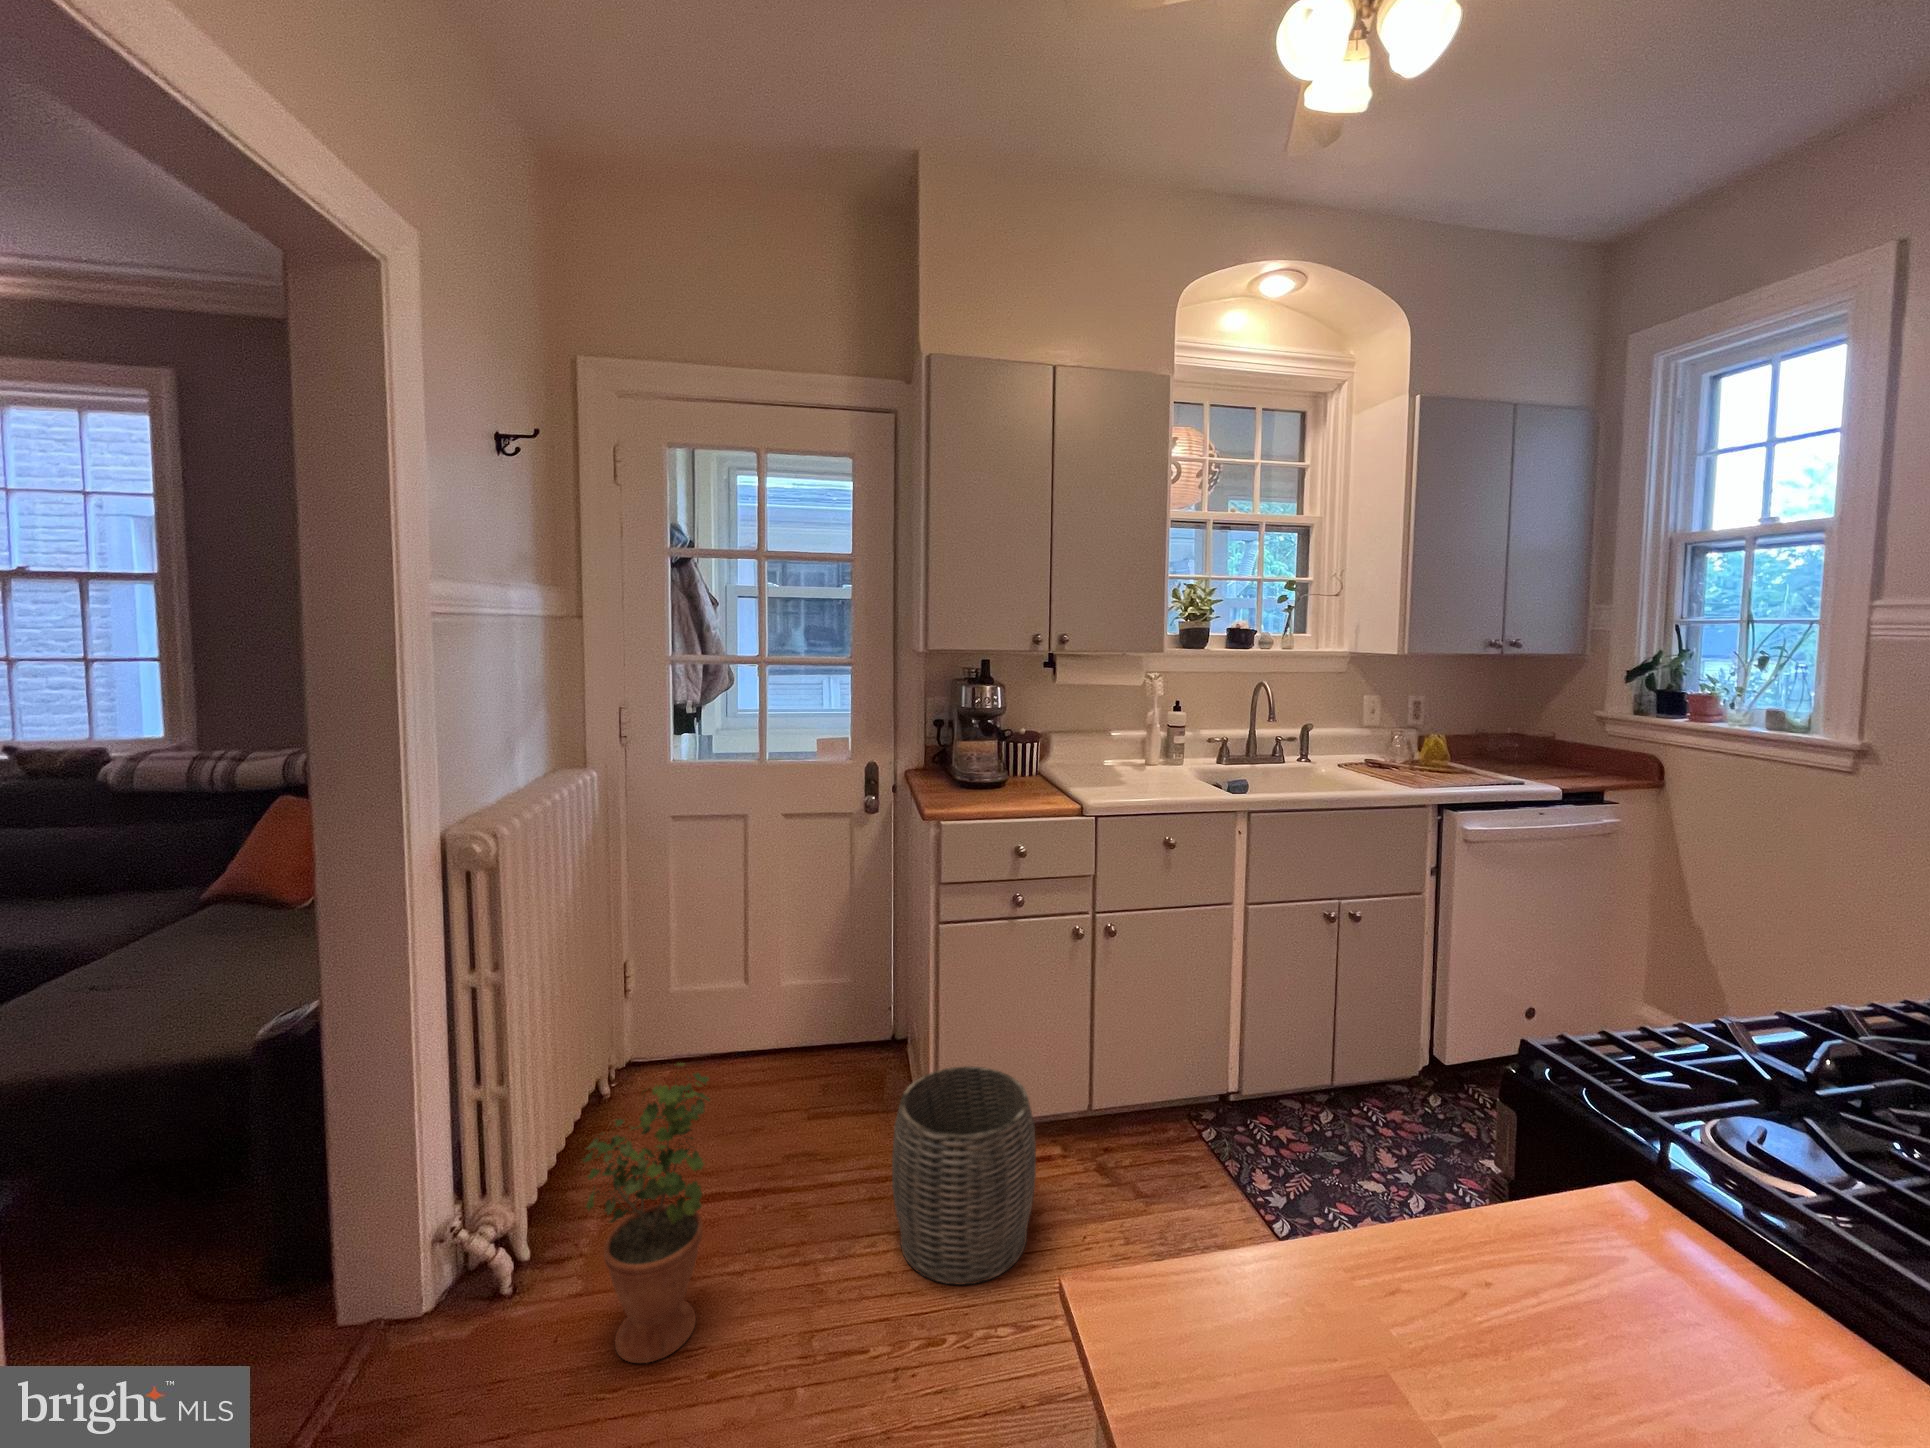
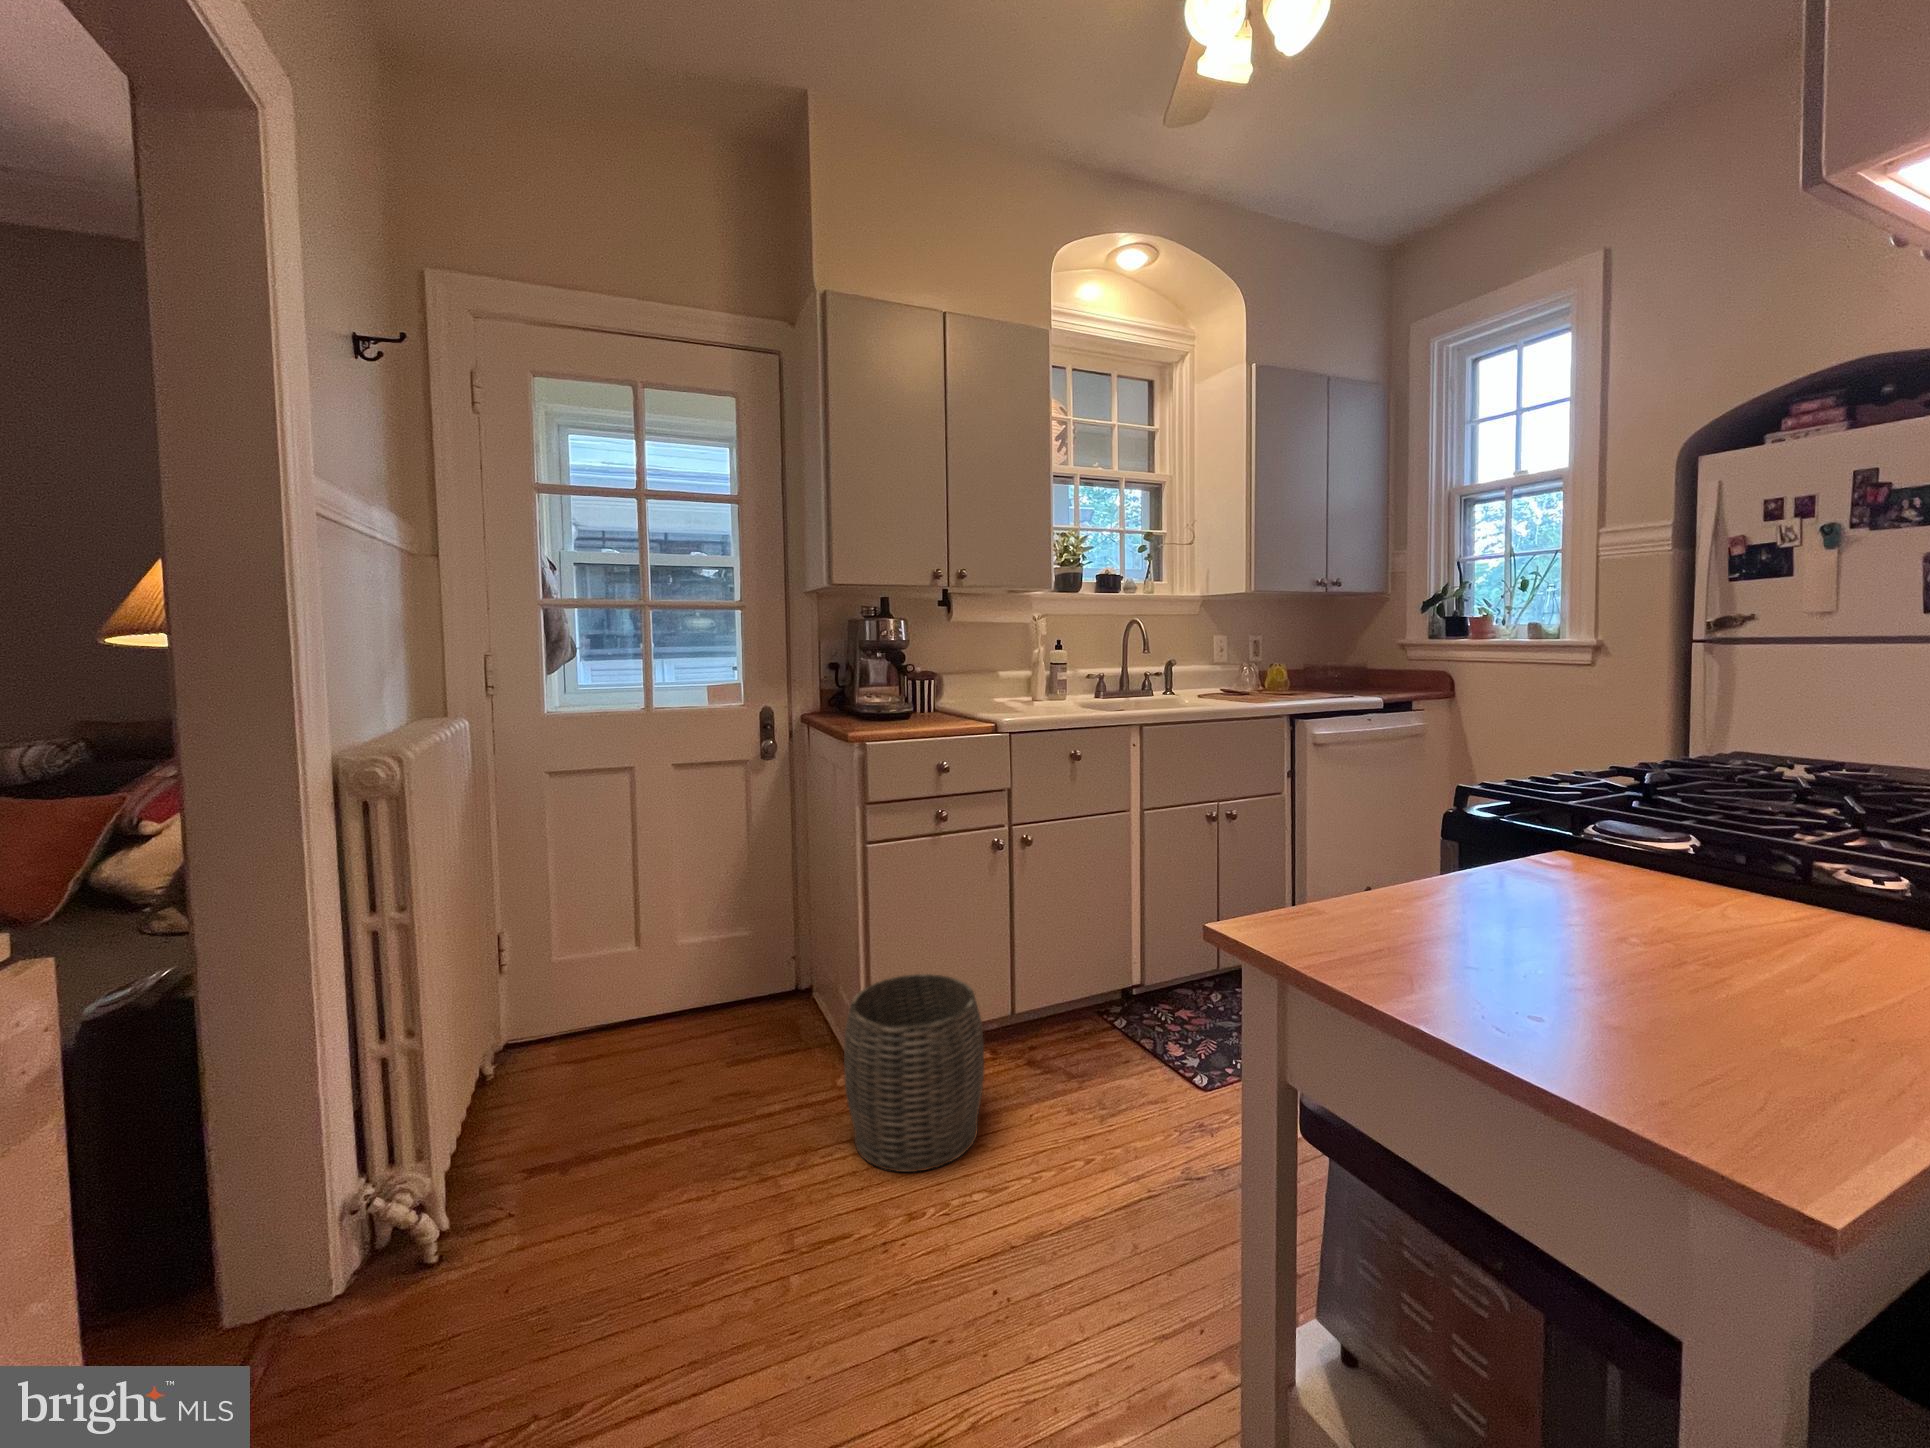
potted plant: present [583,1063,710,1363] -> none [531,985,666,1294]

